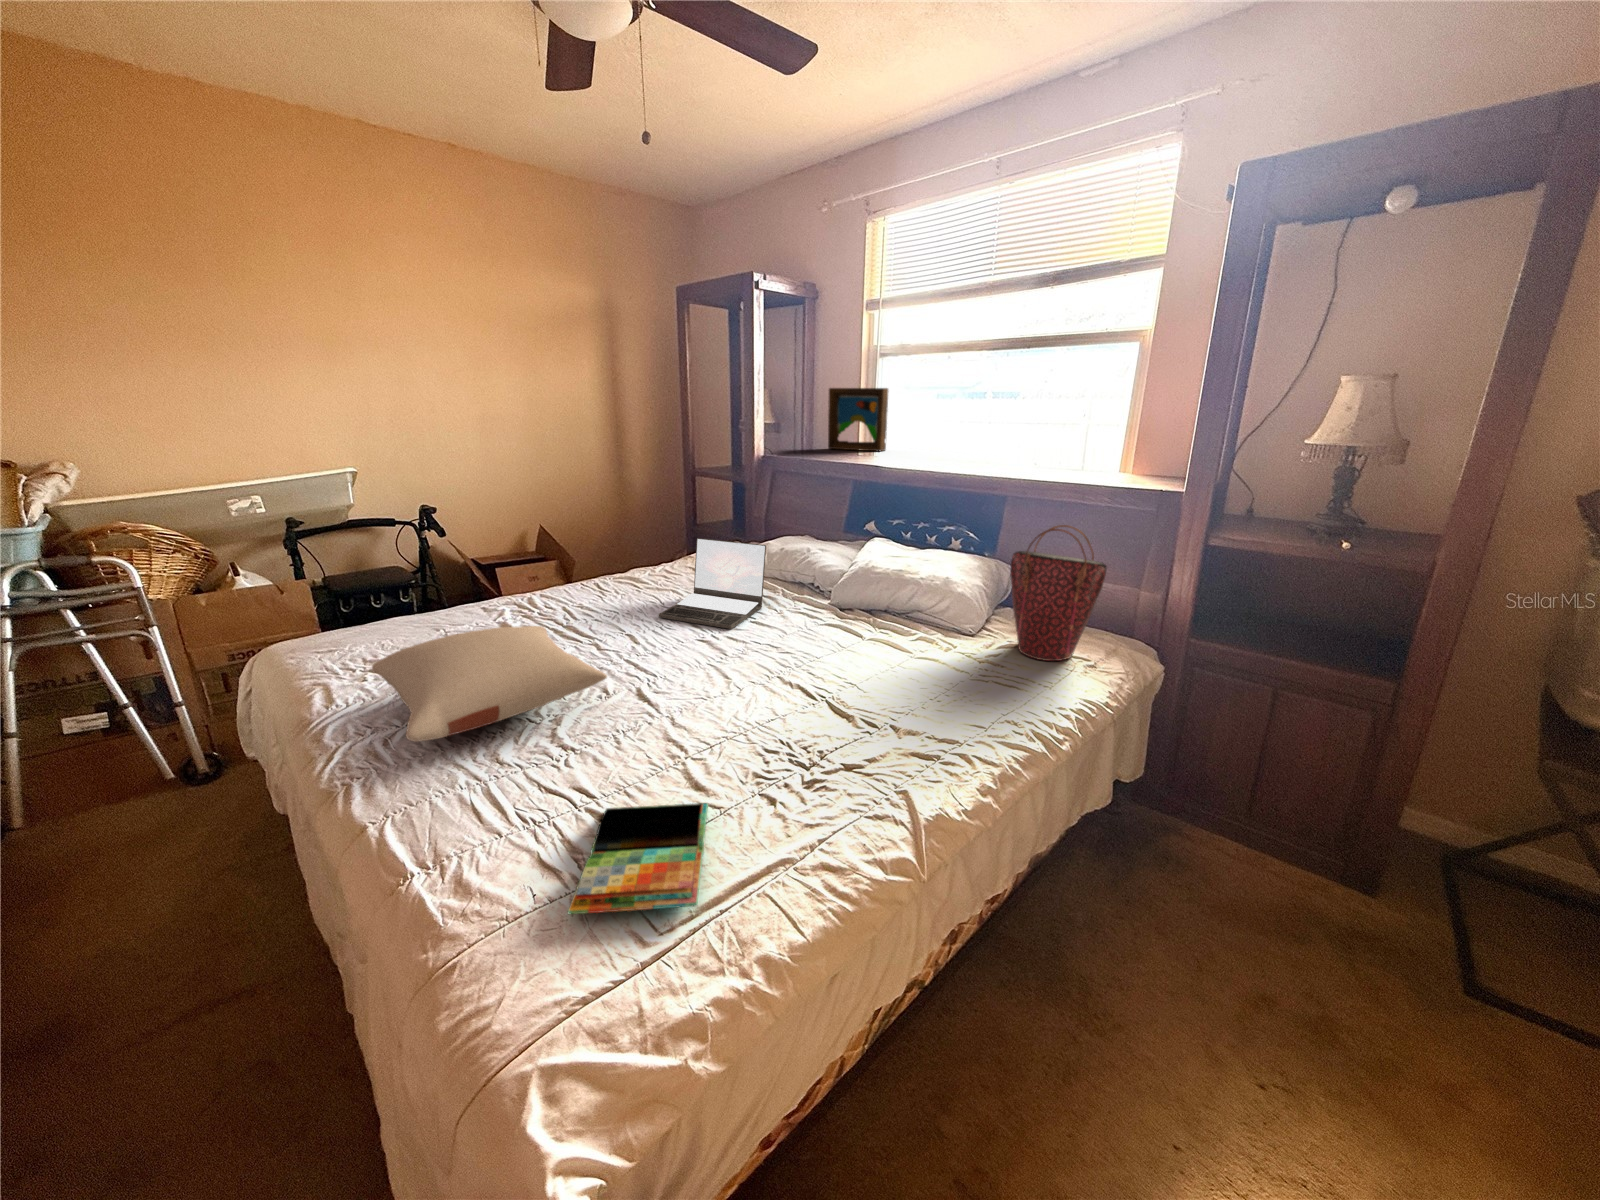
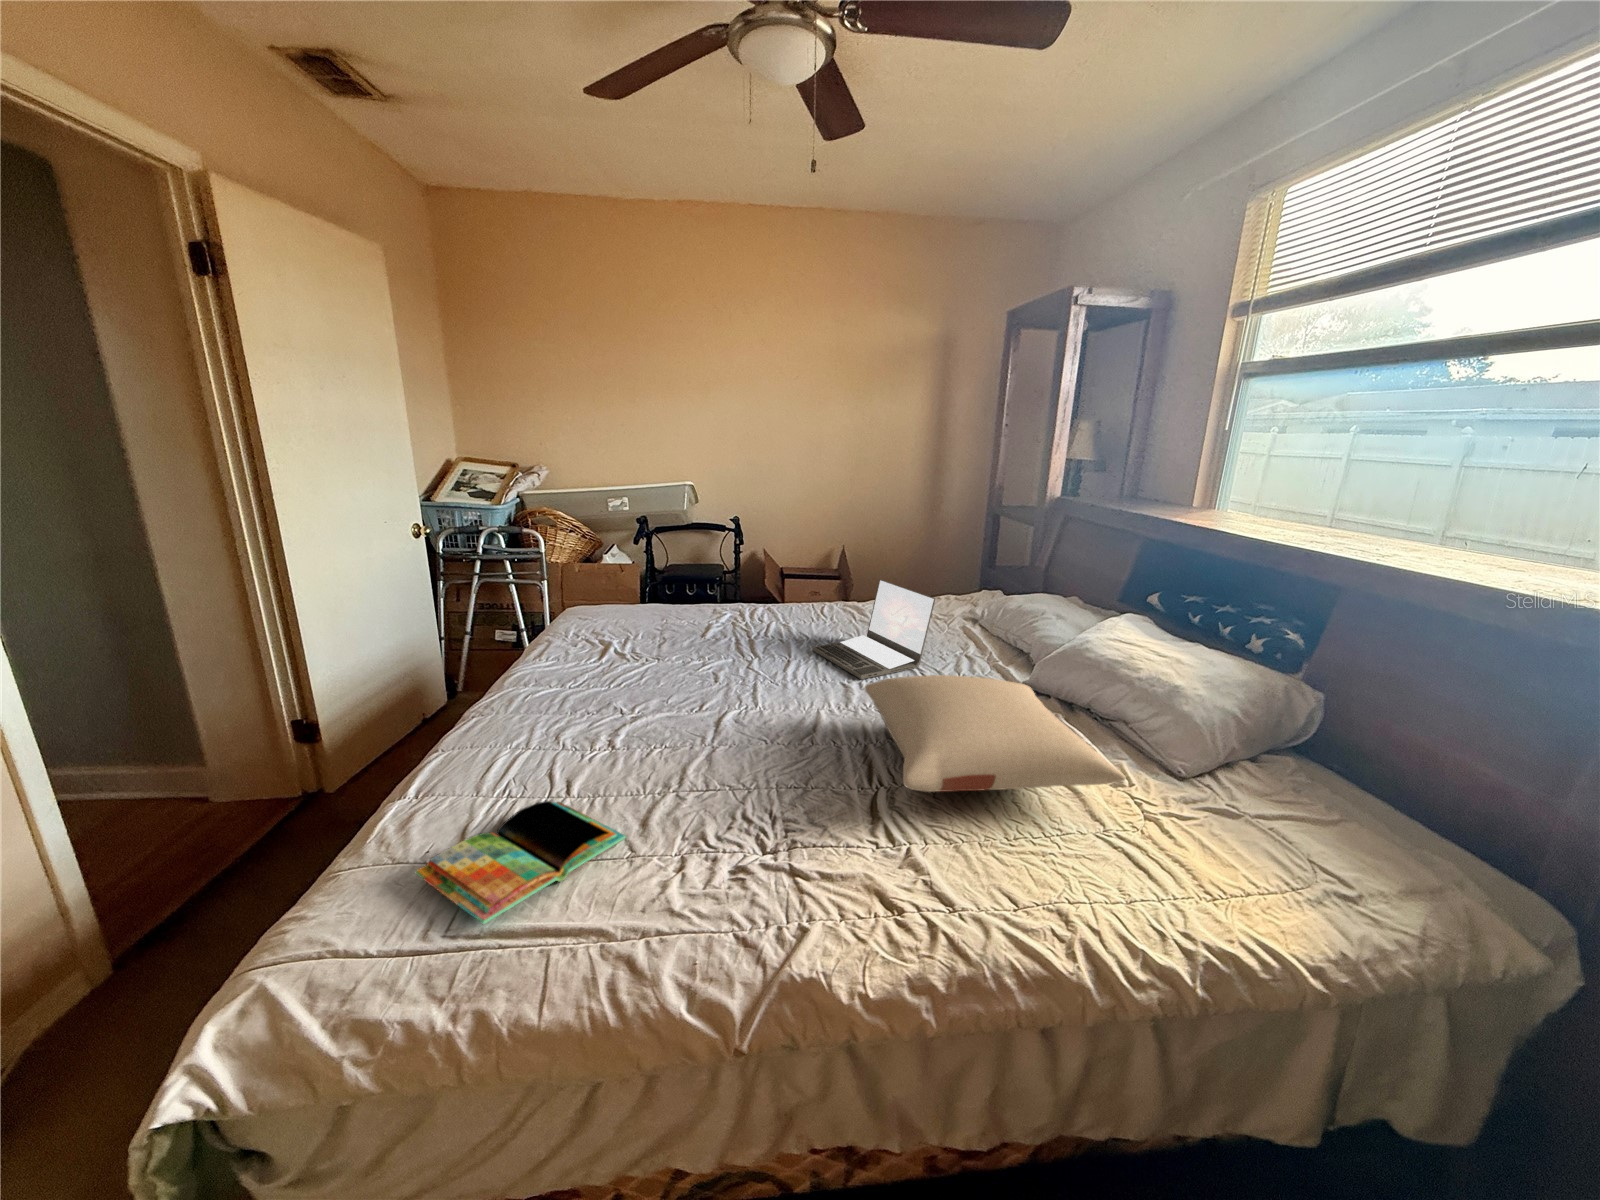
picture frame: present [828,388,888,451] -> none [1119,433,1211,514]
handbag: present [1010,525,1106,661] -> none [1205,644,1381,866]
pillow: present [372,626,607,741] -> present [865,675,1126,792]

